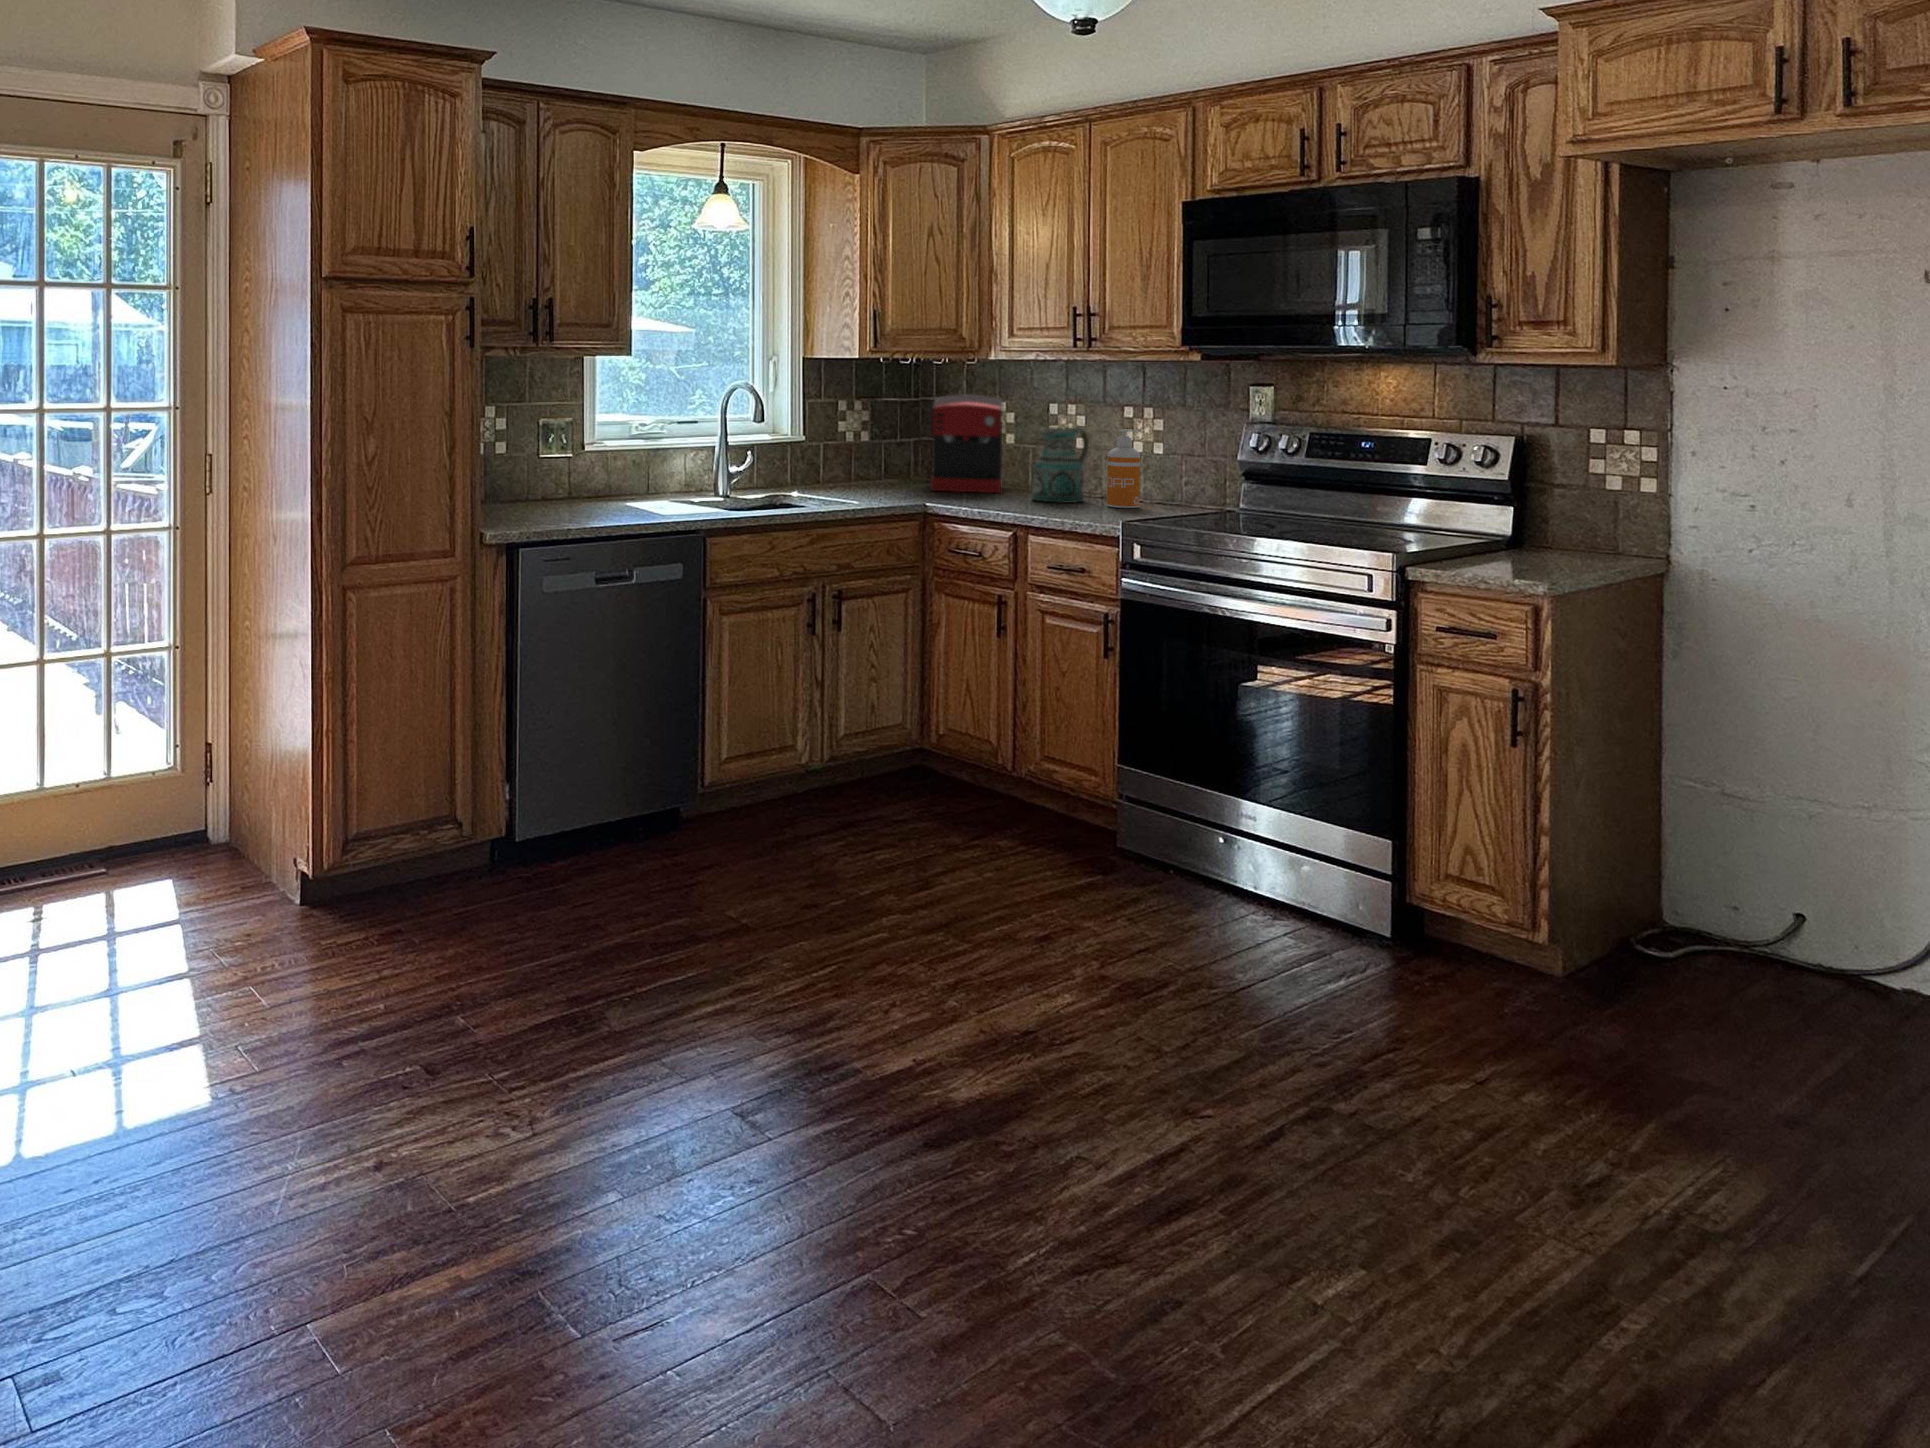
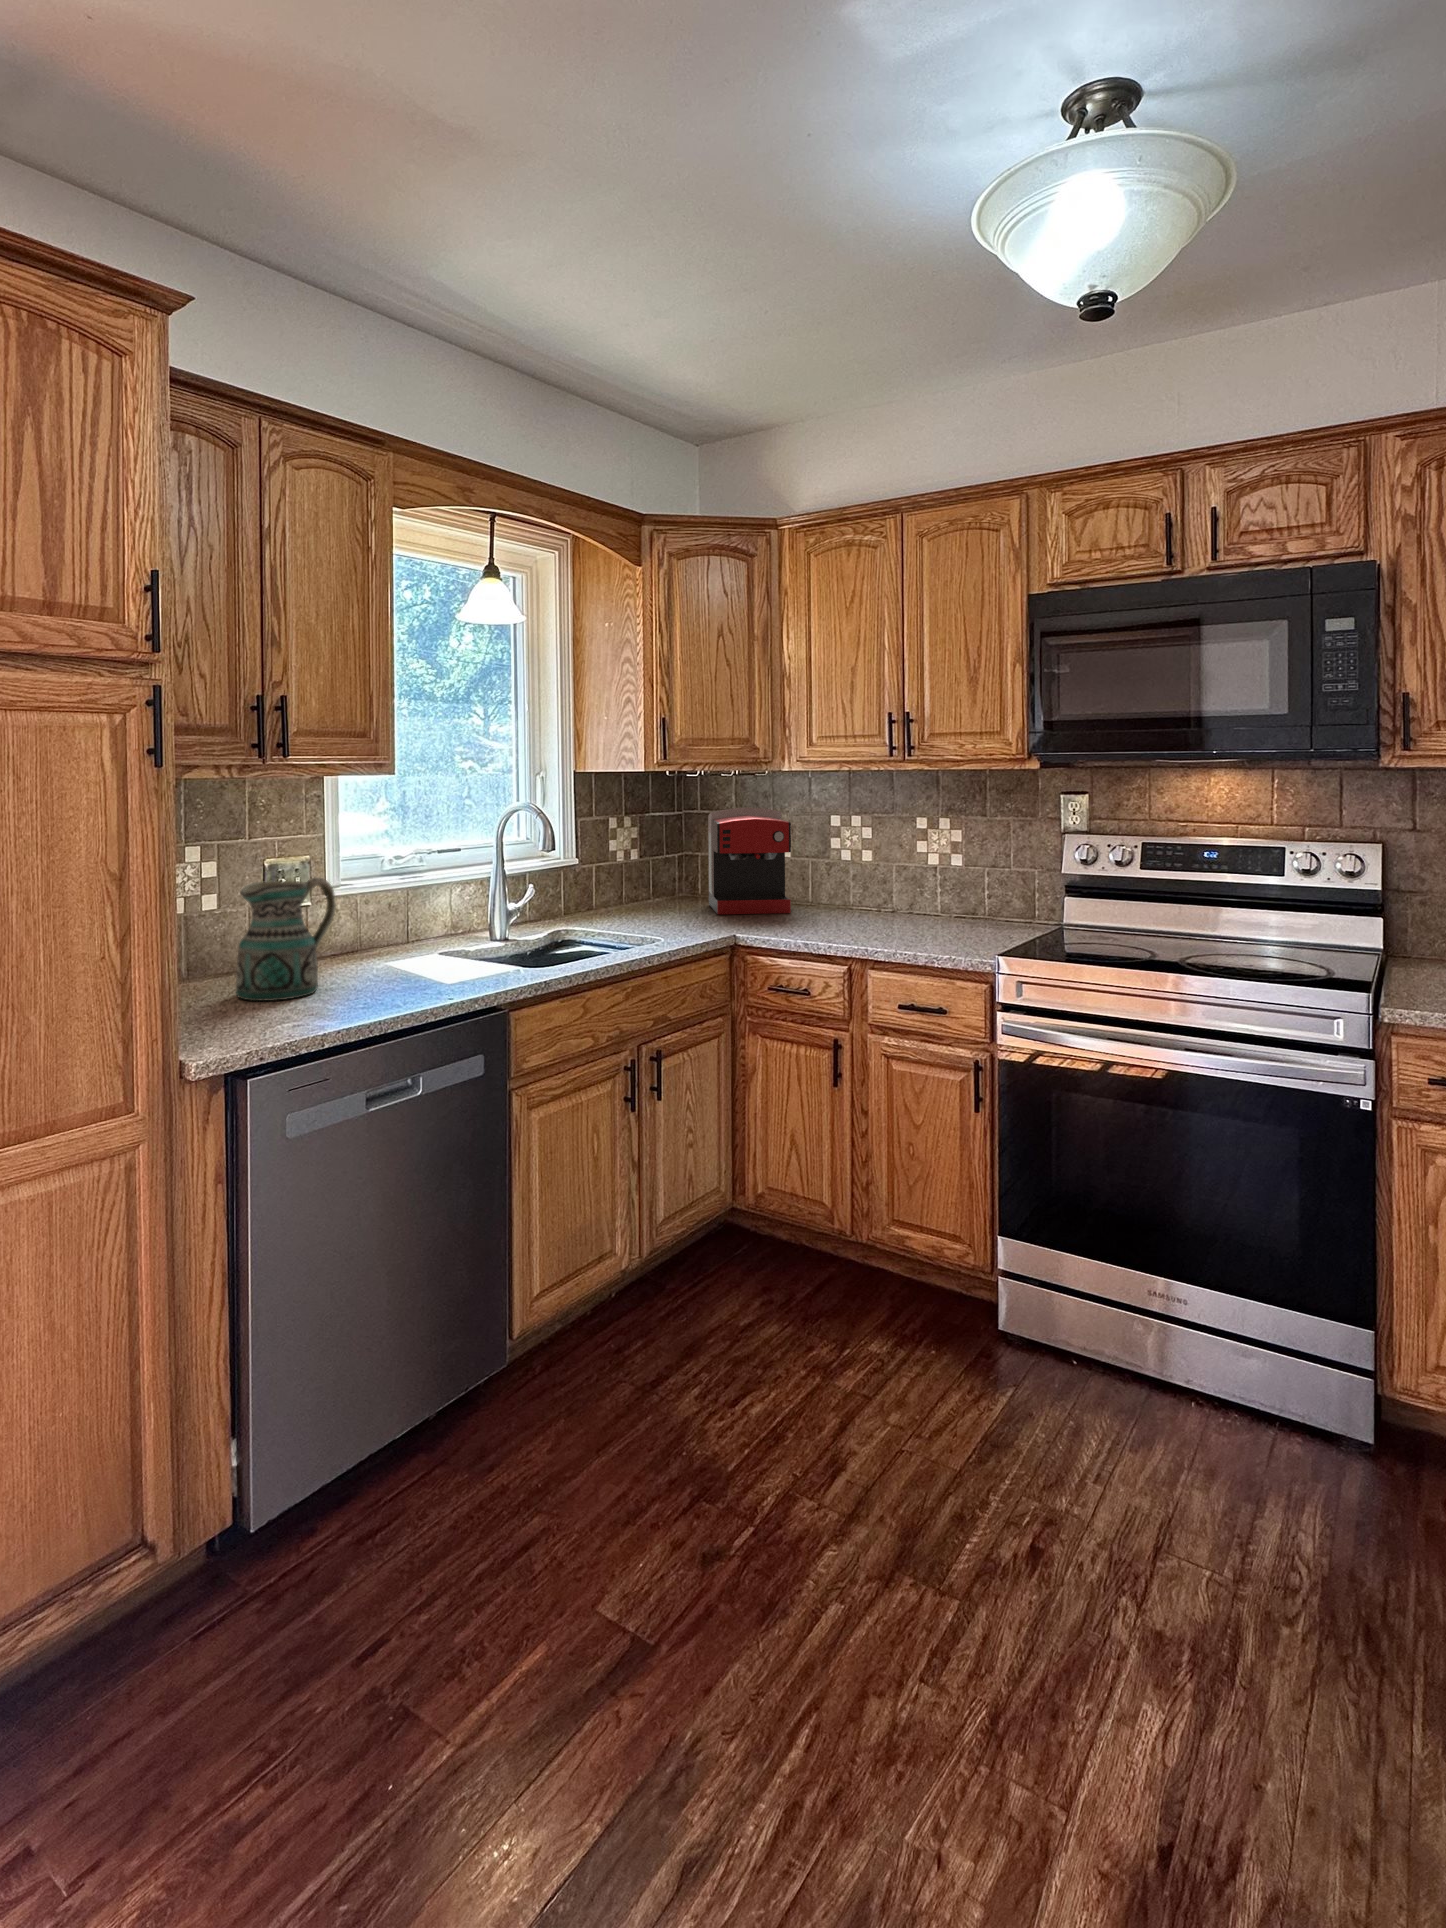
ceramic pitcher: present [1032,426,1089,503] -> present [236,877,336,1001]
soap dispenser: present [1107,429,1140,508] -> none [927,844,961,929]

